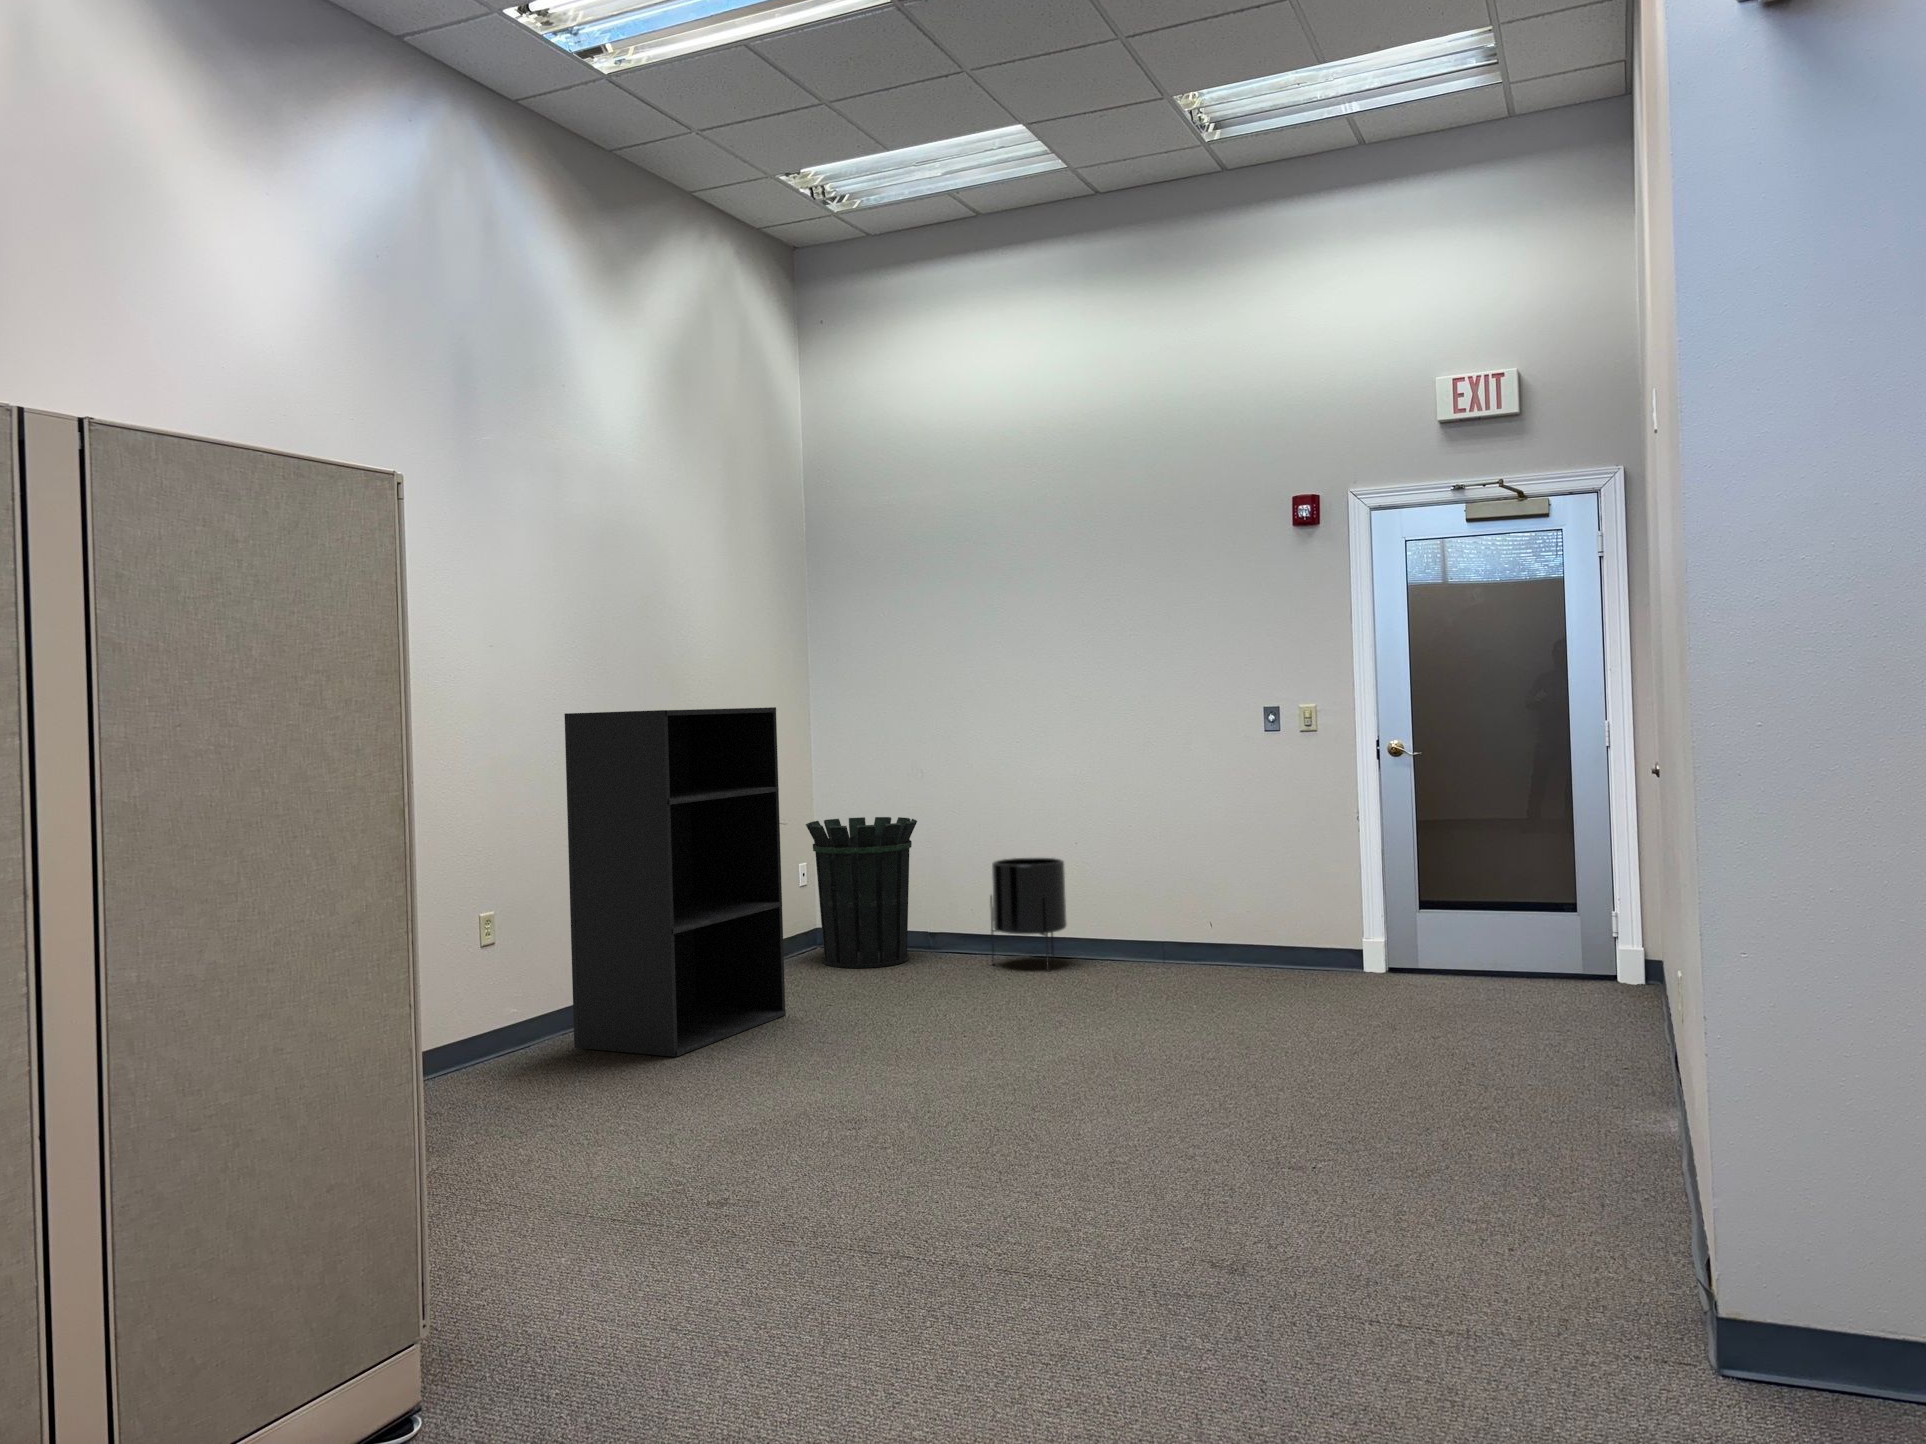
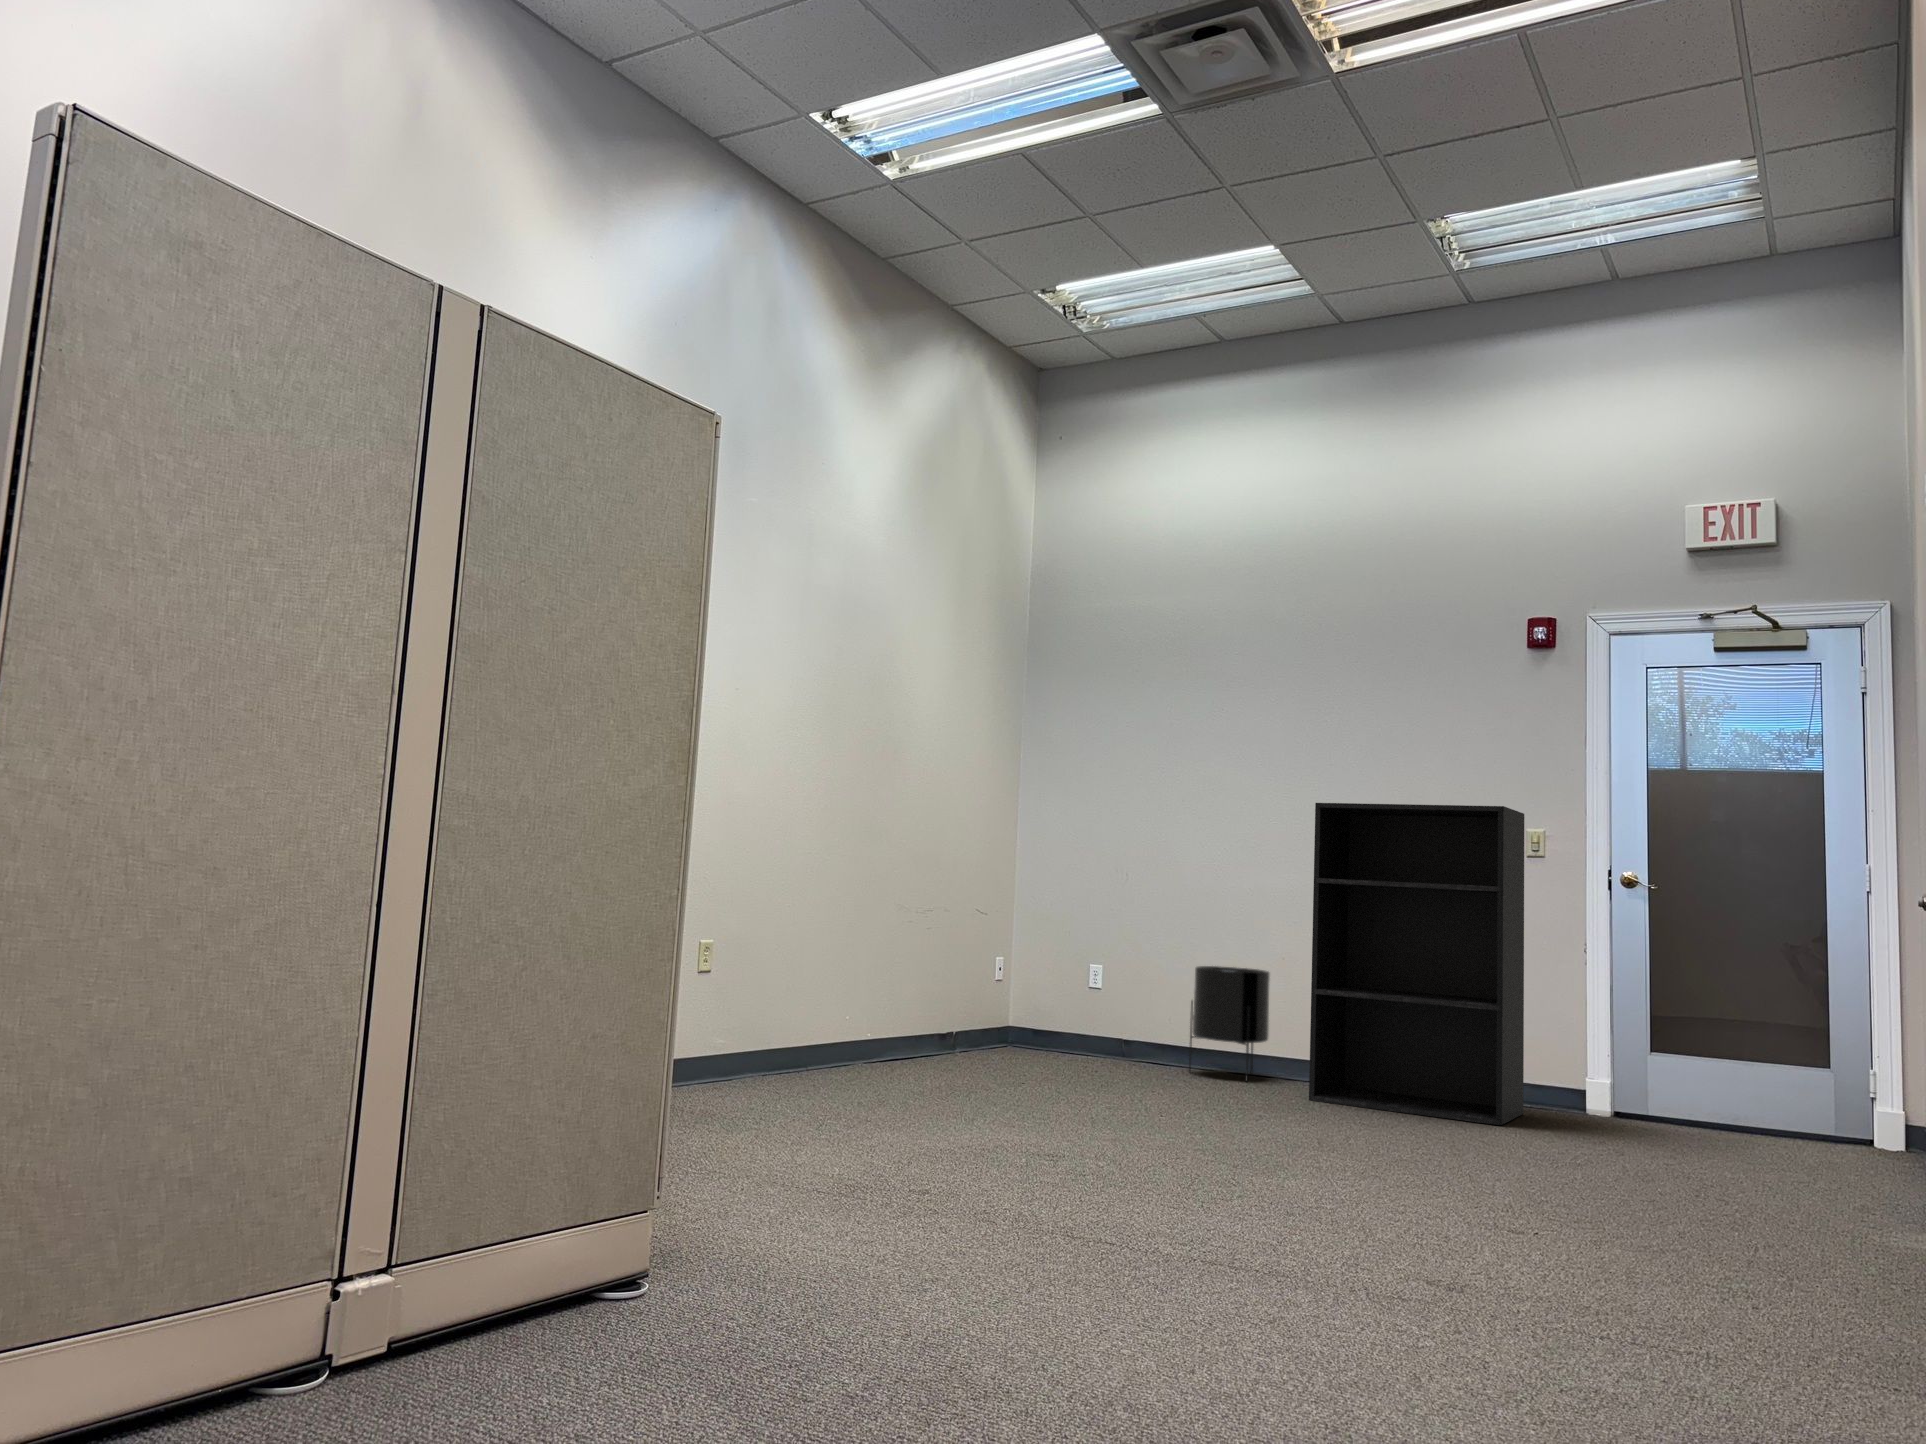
bookshelf: present [565,707,786,1057] -> present [1309,803,1524,1125]
waste bin: present [806,817,917,968] -> none [1010,913,1122,1063]

